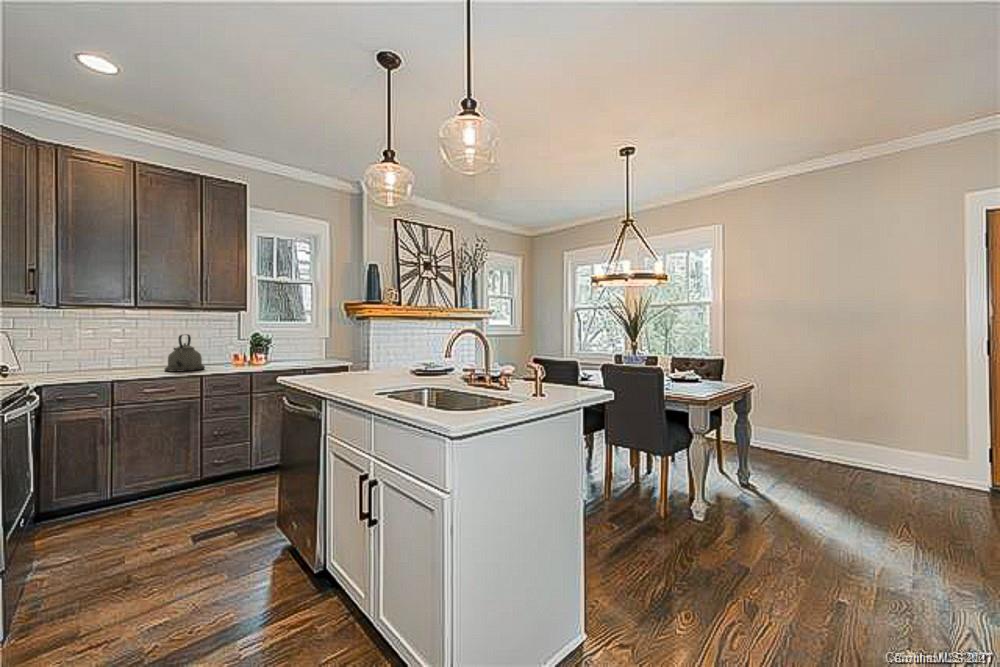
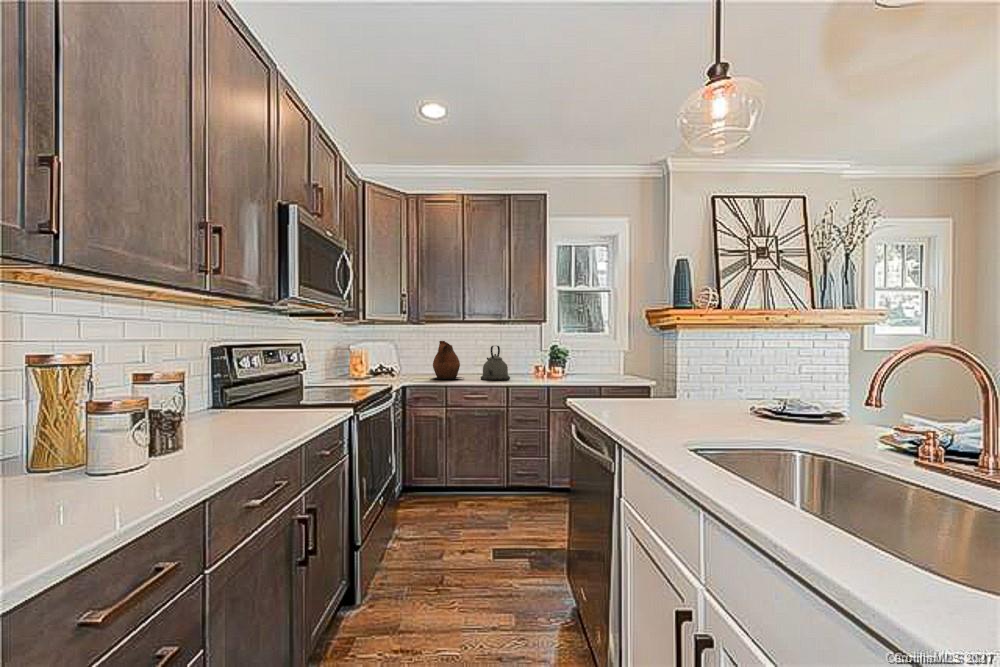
ceramic pitcher: none [83,330,142,375] -> present [433,341,462,379]

